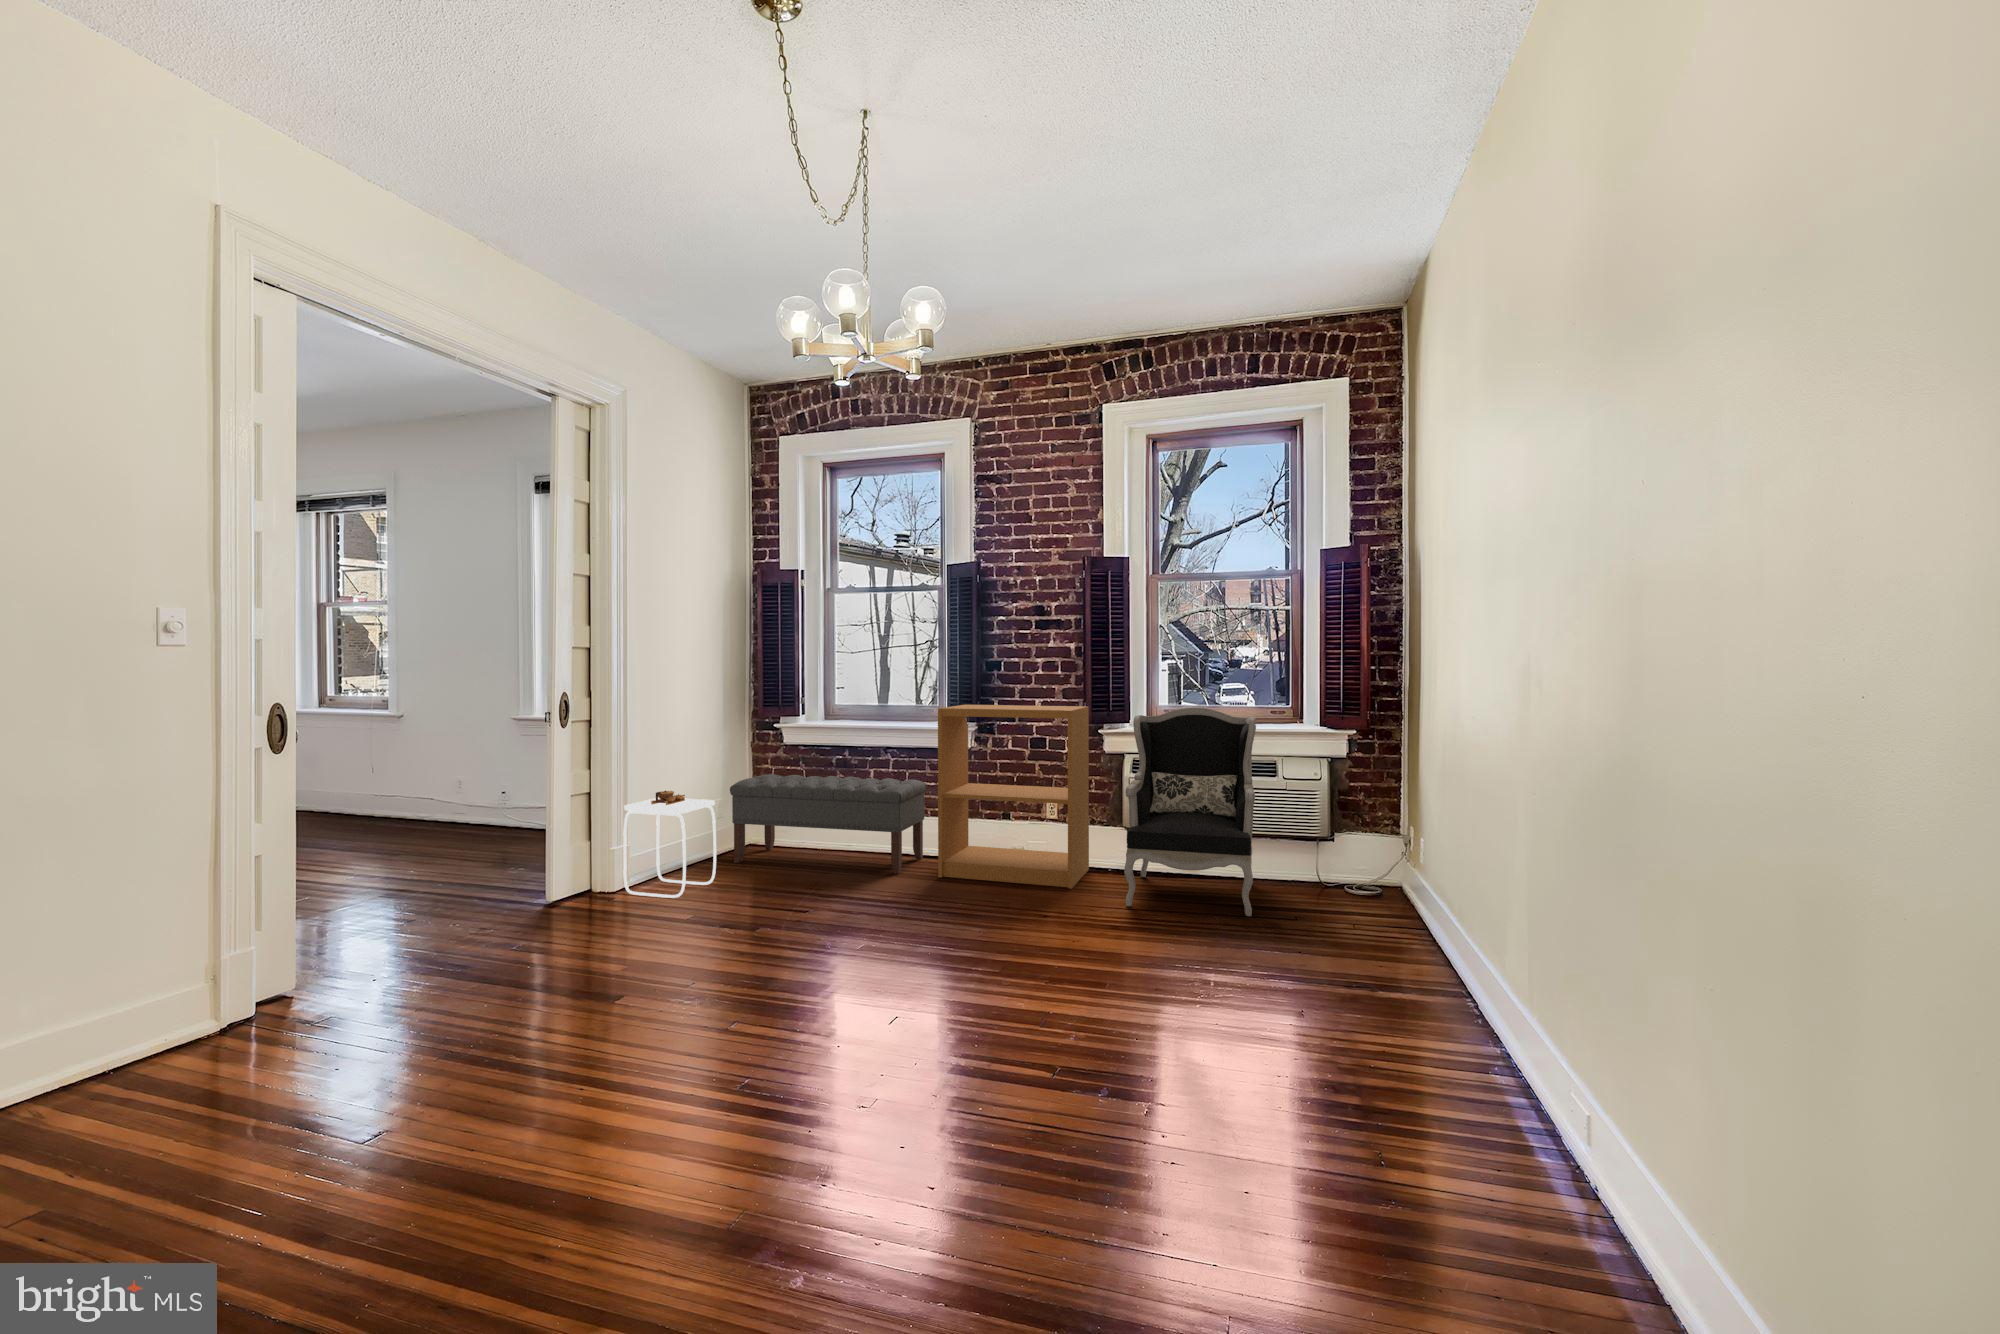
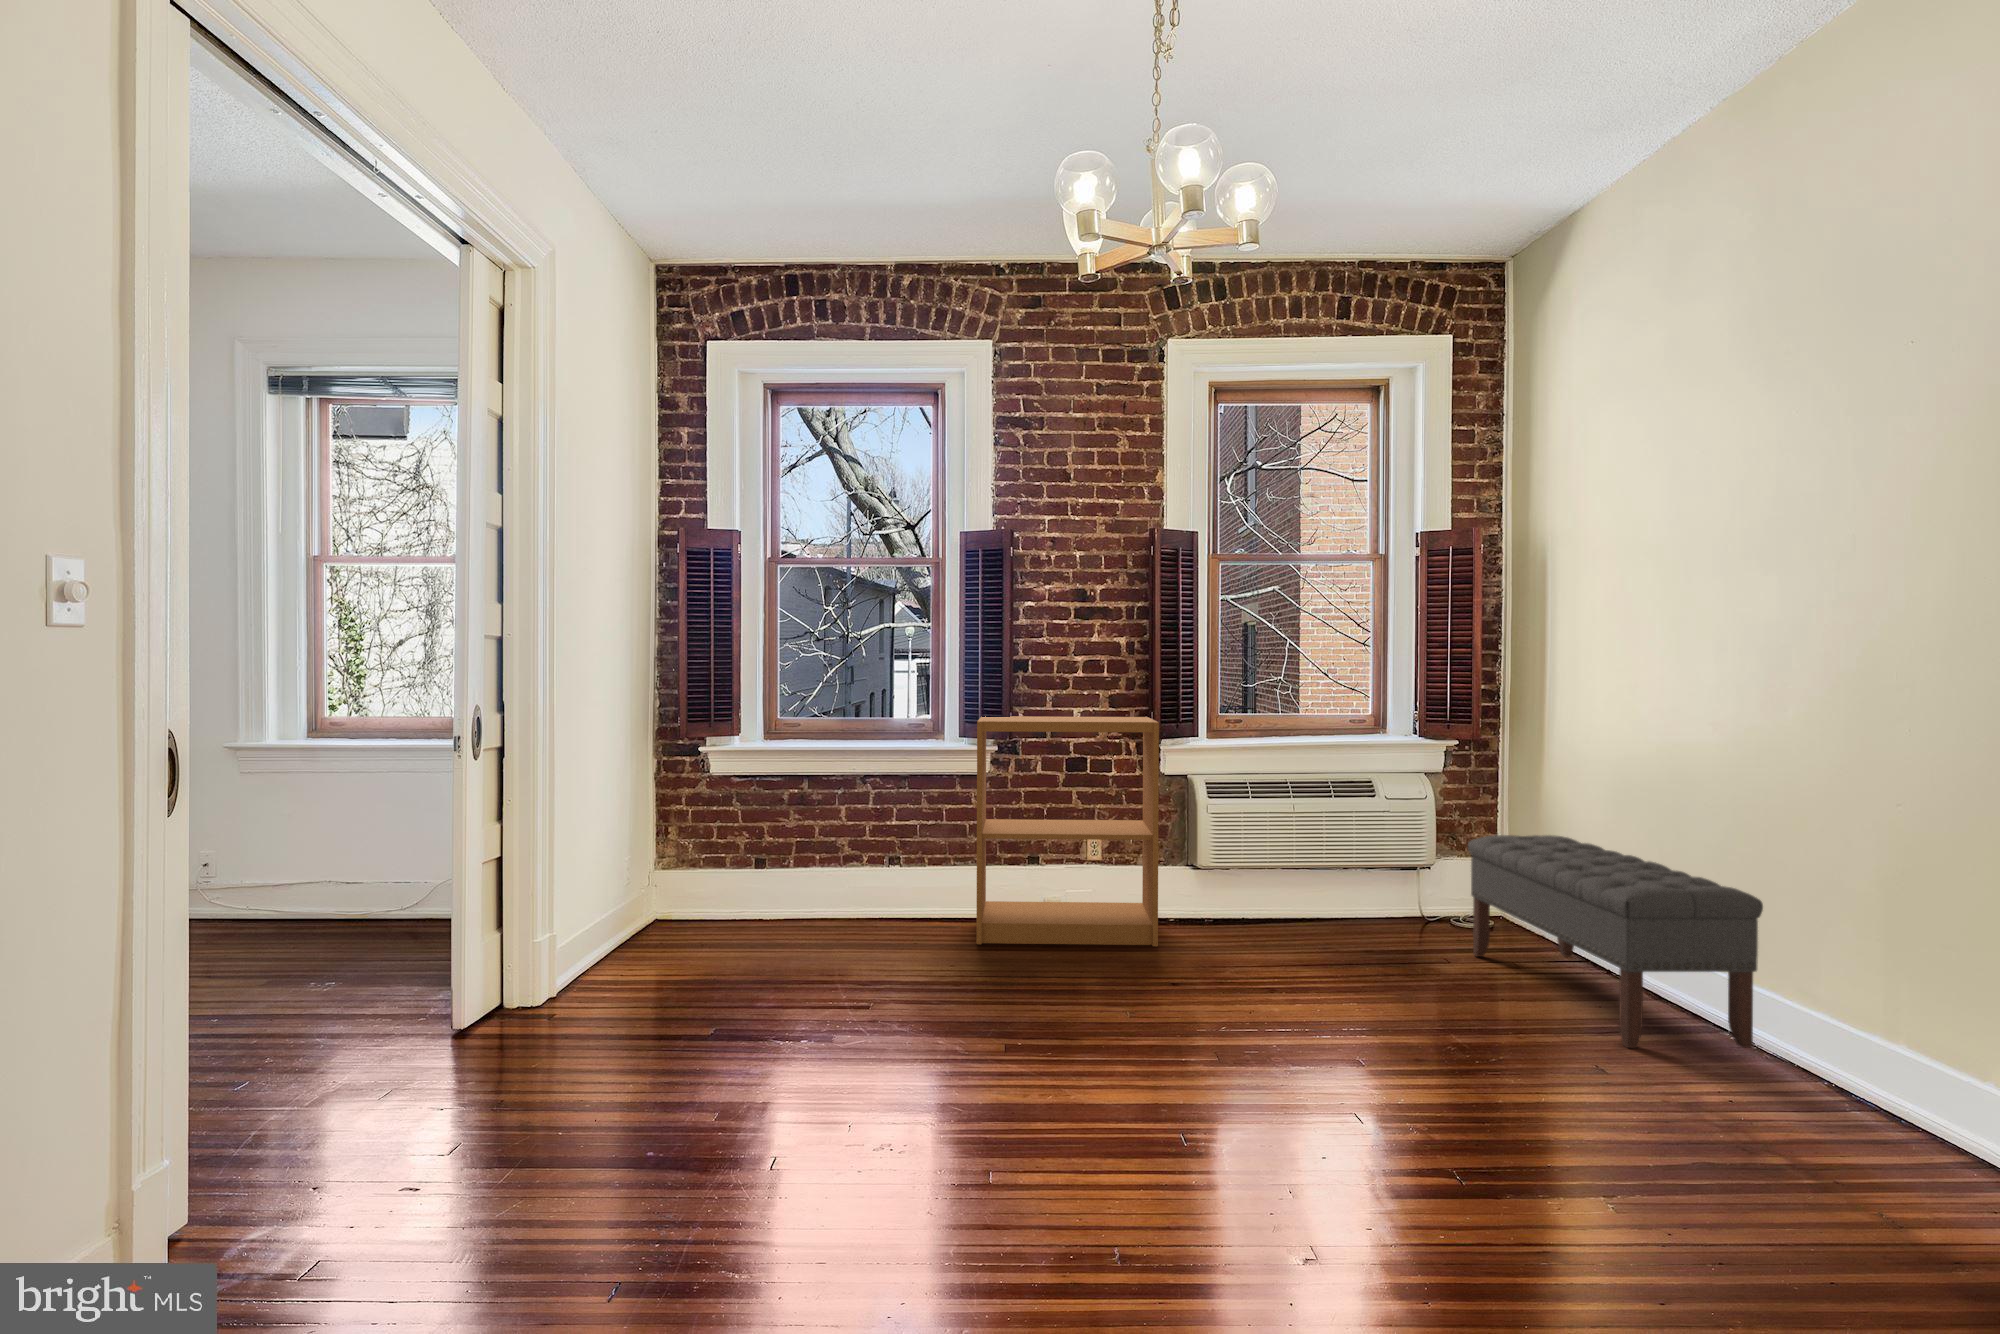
armchair: present [1124,708,1256,916] -> none [1216,717,1398,963]
bench: present [730,774,926,874] -> present [1468,835,1763,1048]
side table: present [623,791,716,898] -> none [558,845,686,1000]

